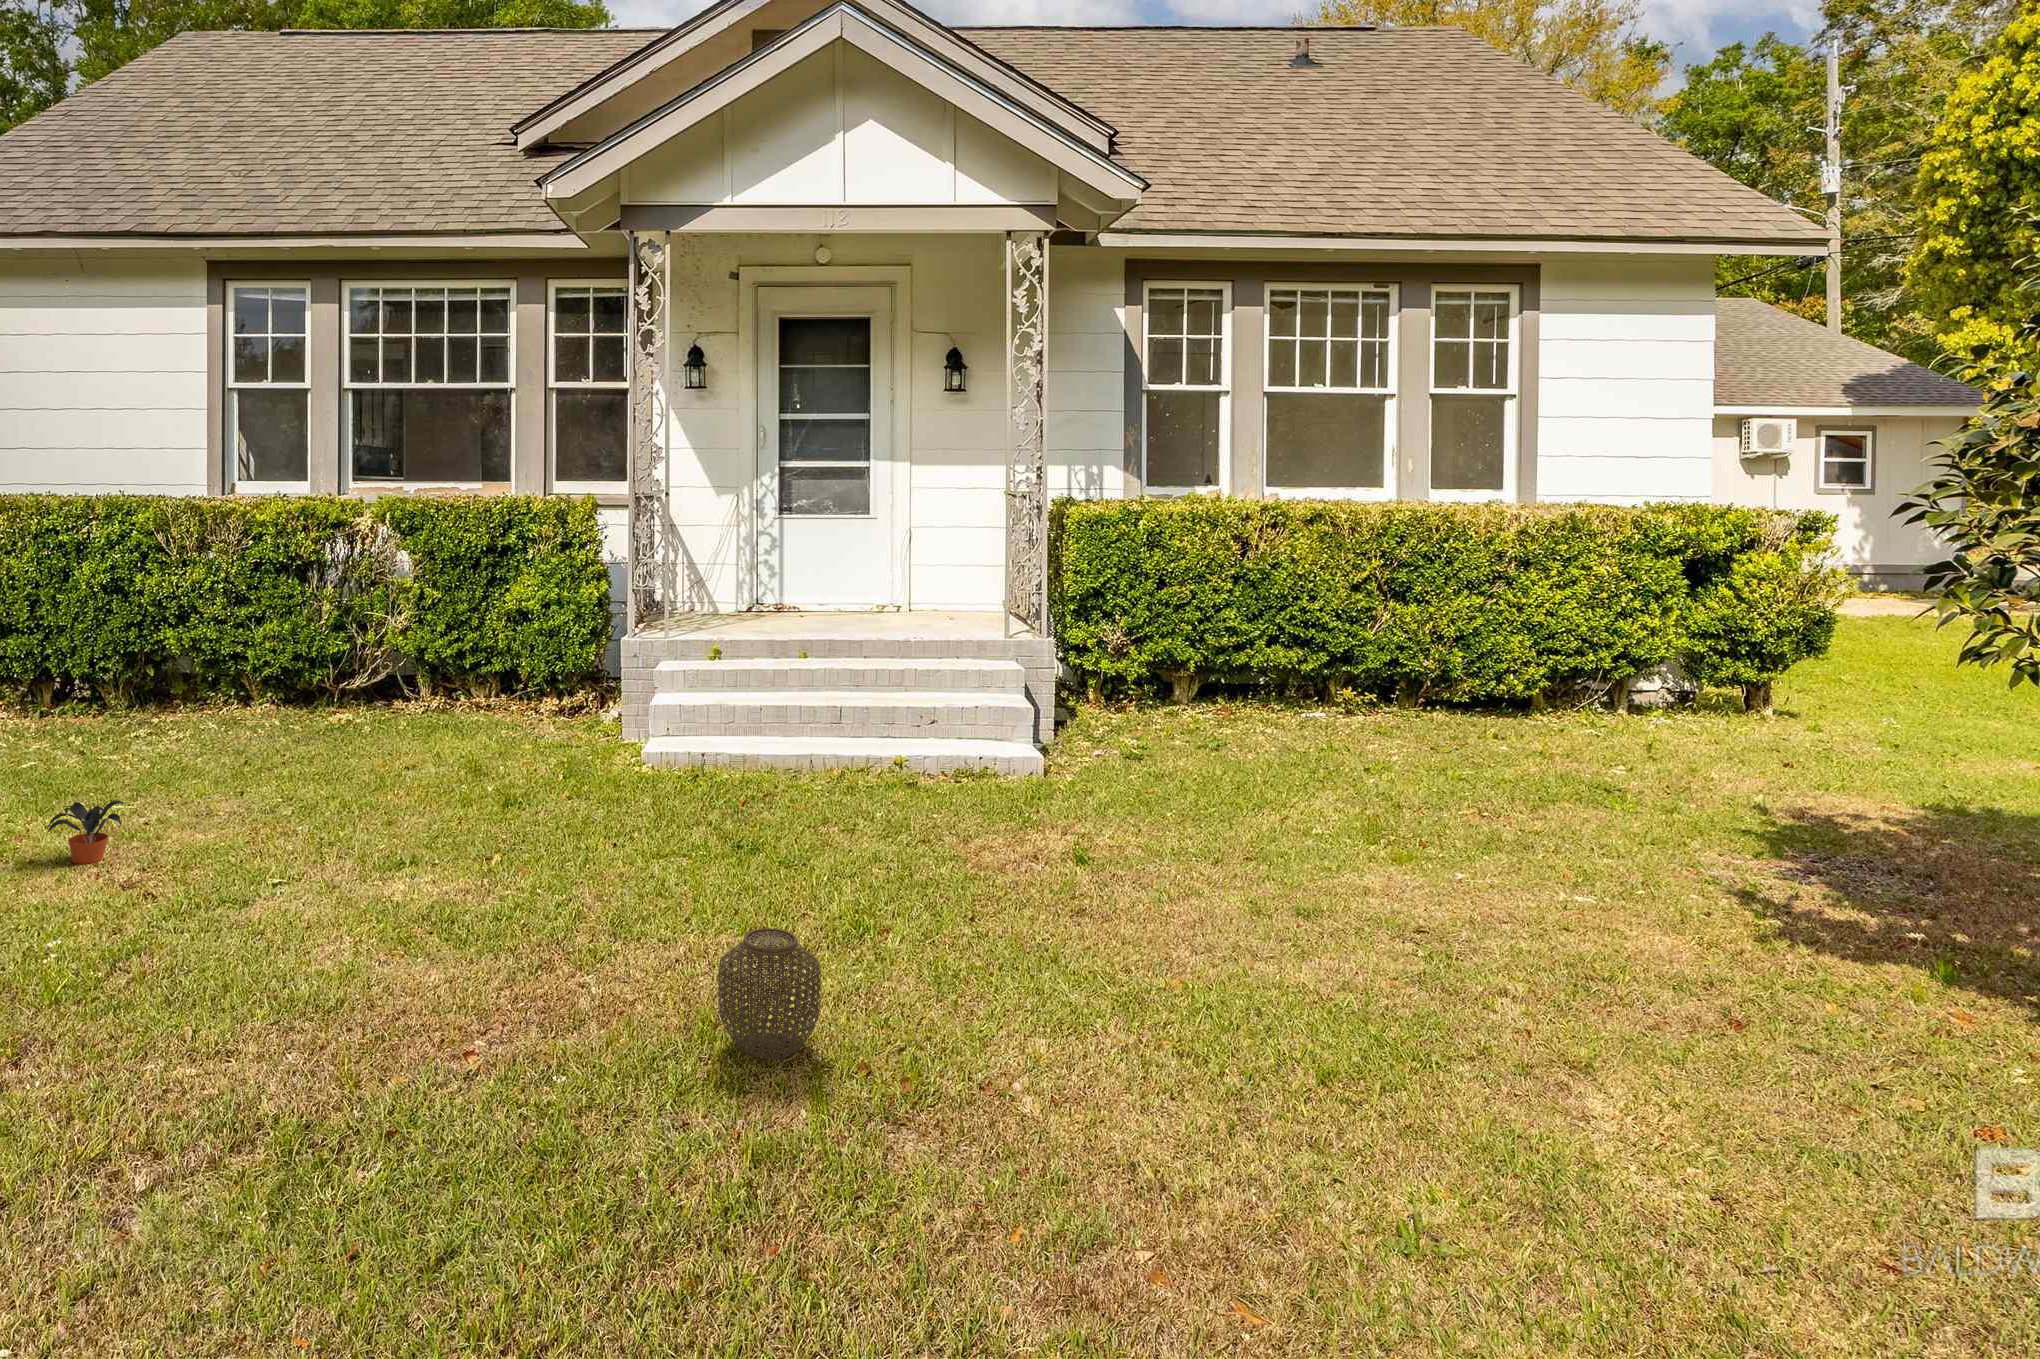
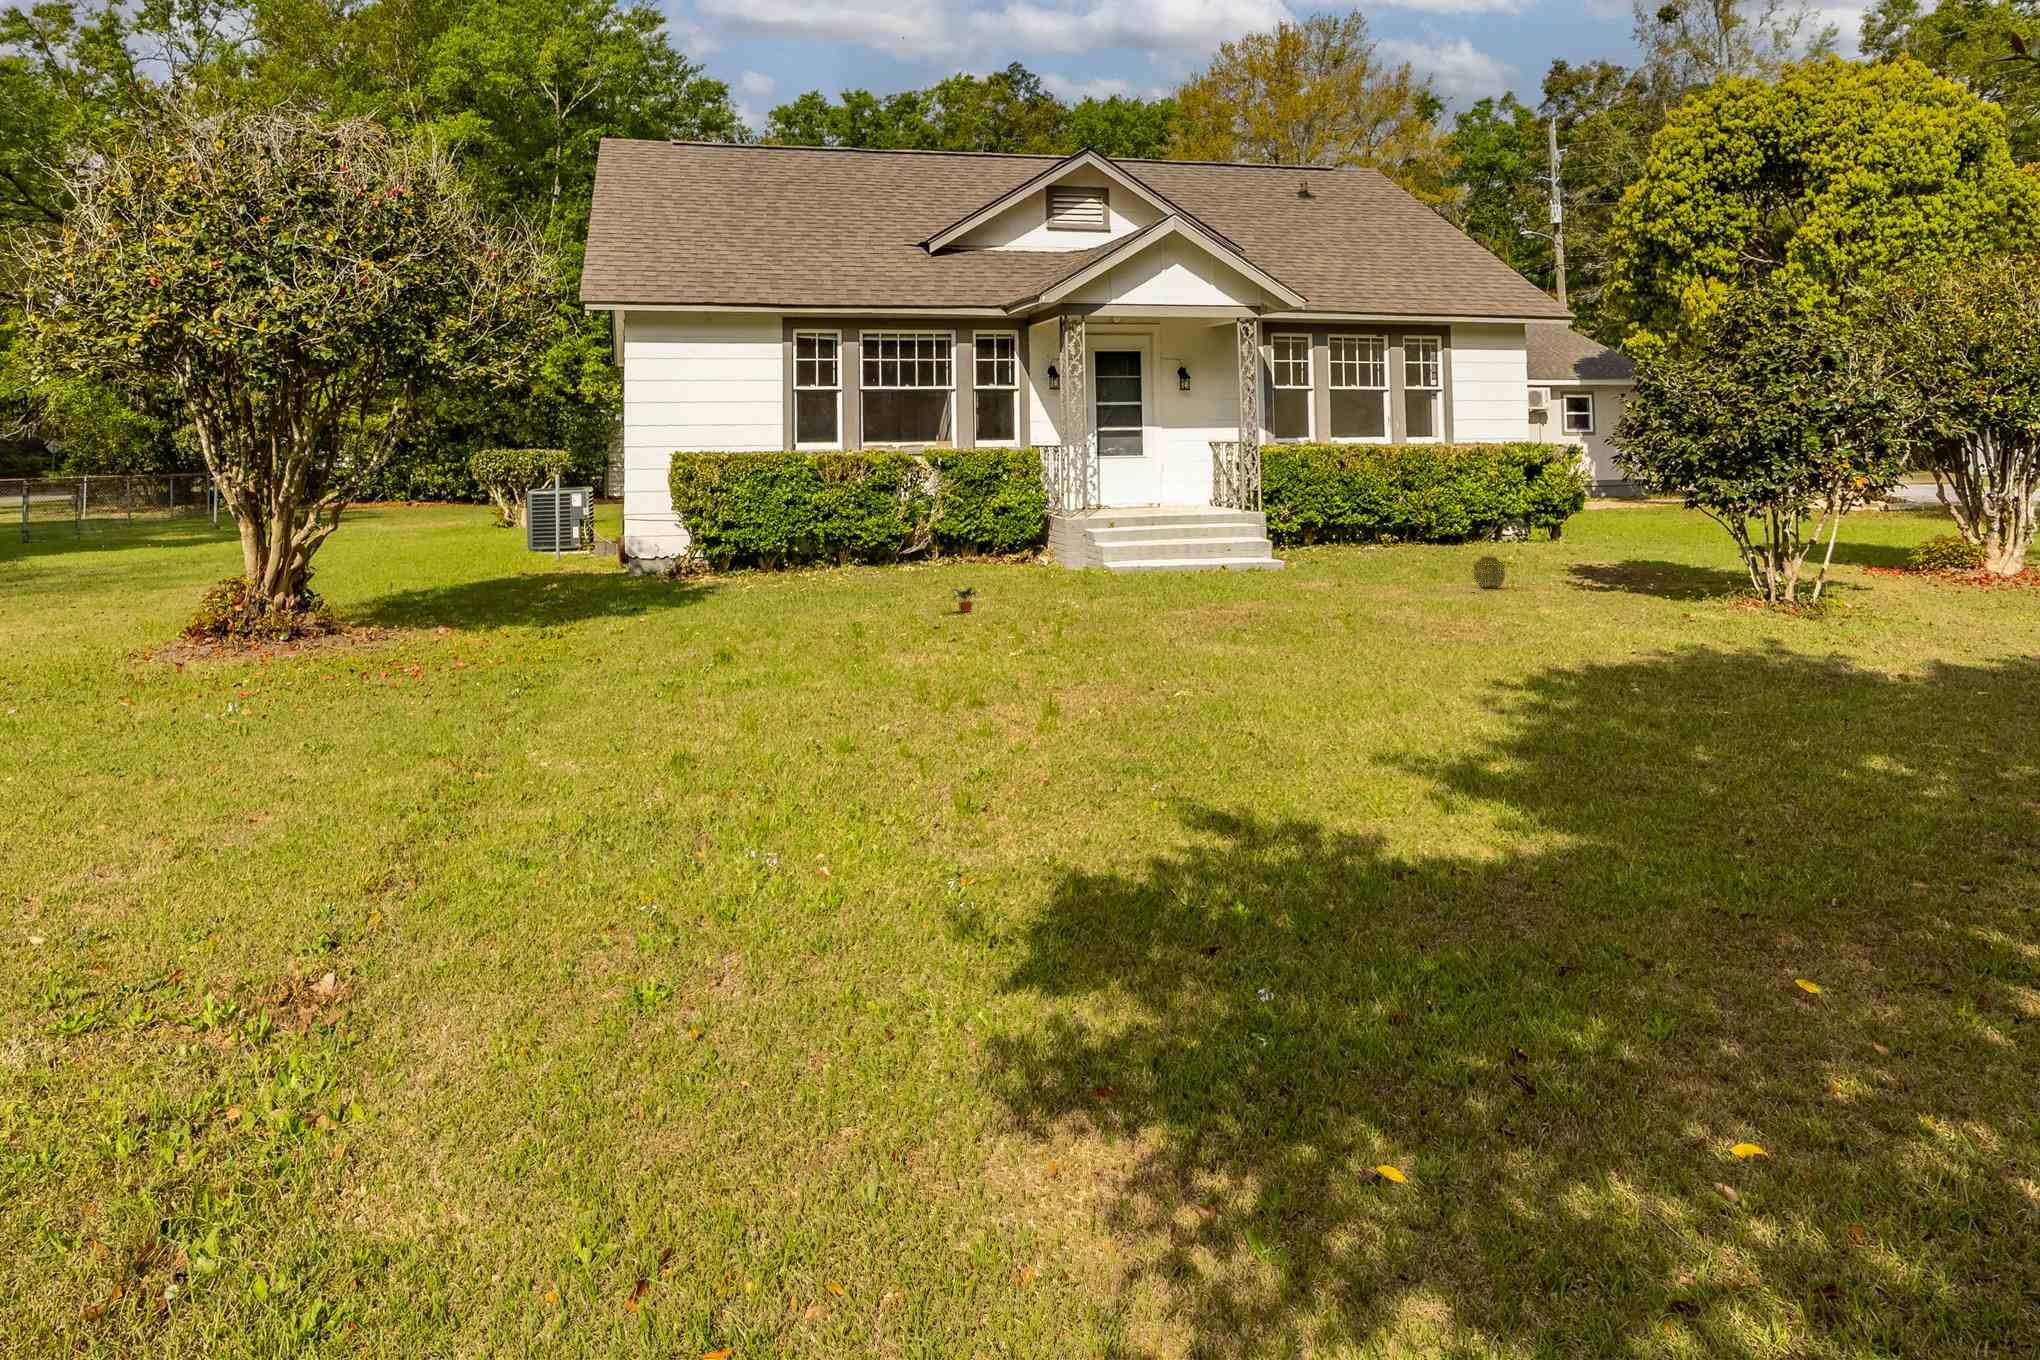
woven basket: present [718,928,821,1059] -> present [1474,556,1505,589]

